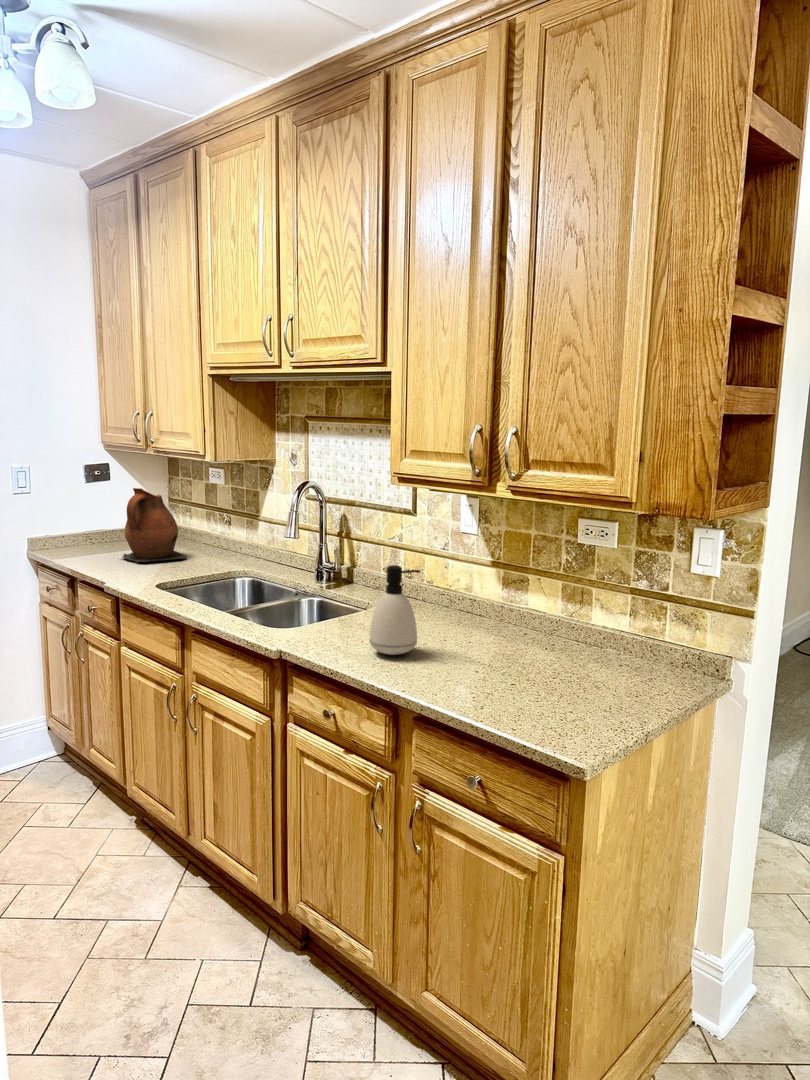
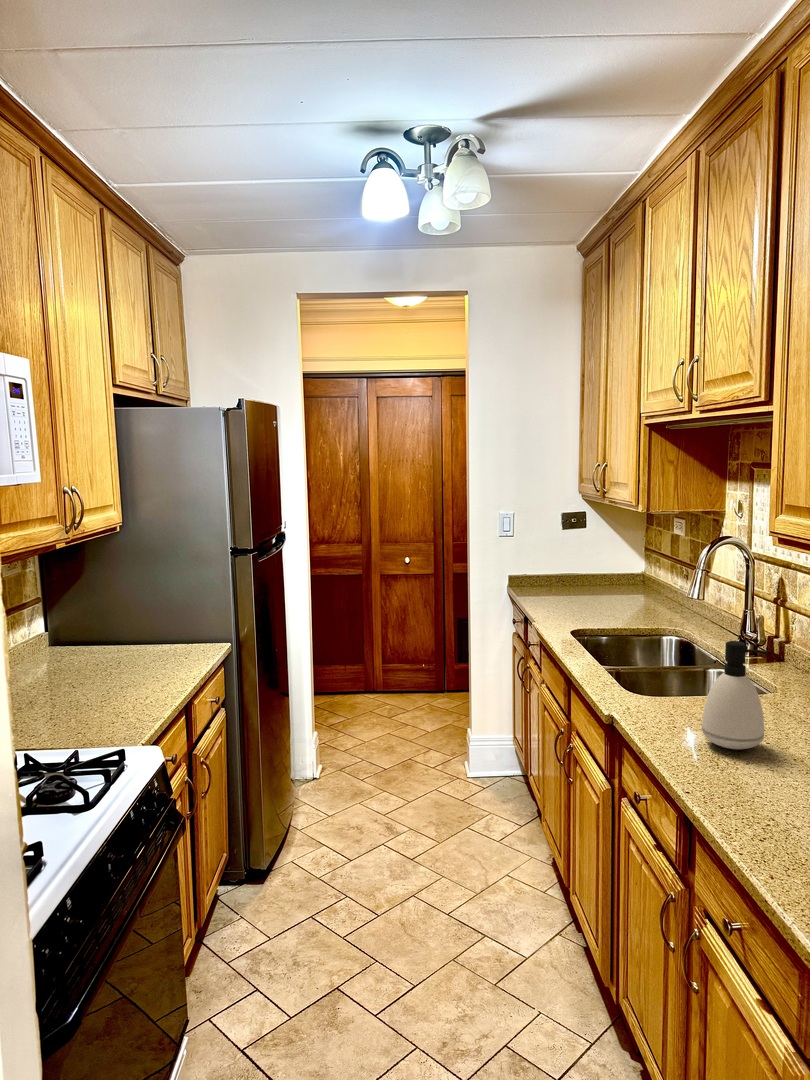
ceramic pitcher: present [123,488,186,562] -> none [572,535,632,610]

